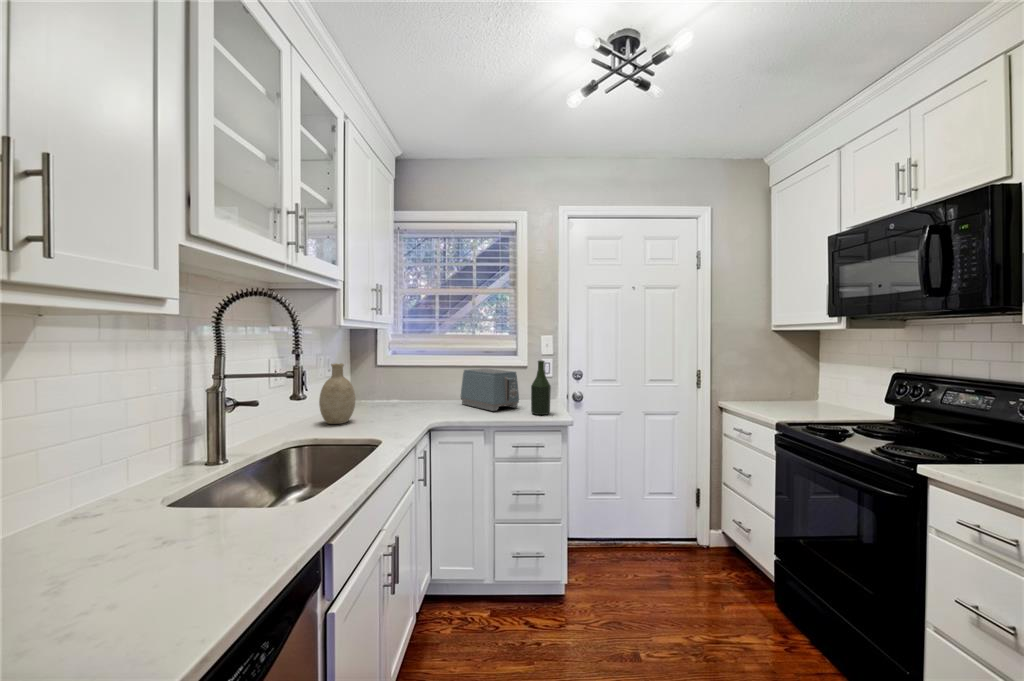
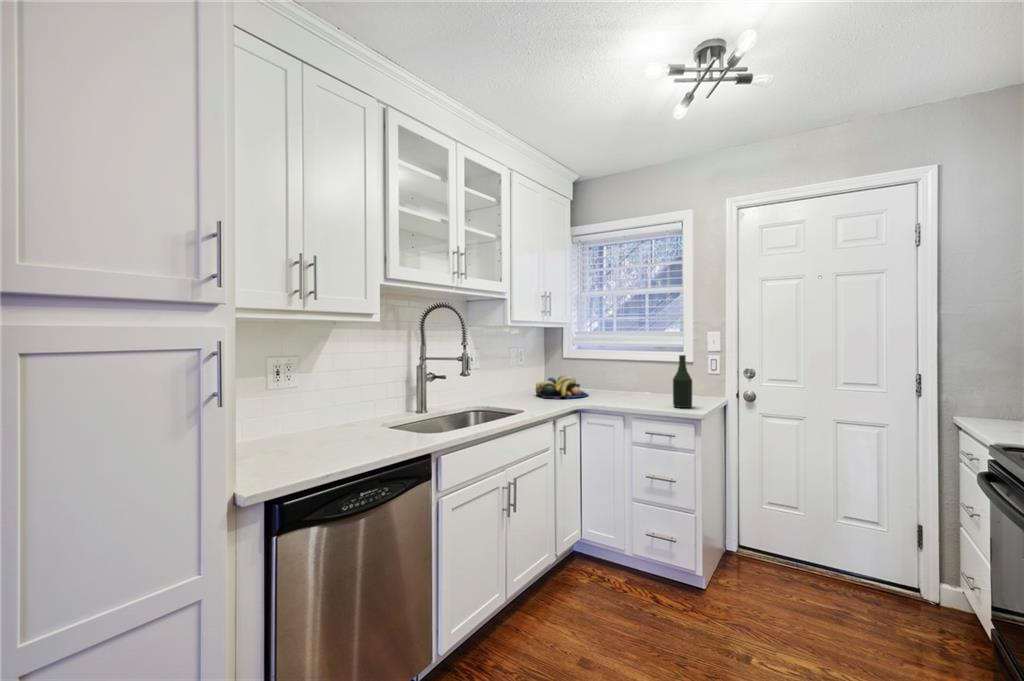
decorative vase: present [319,363,355,424] -> none [497,355,523,401]
toaster: present [461,369,519,411] -> none [618,364,669,402]
fruit bowl: none [362,384,428,414] -> present [535,376,588,398]

